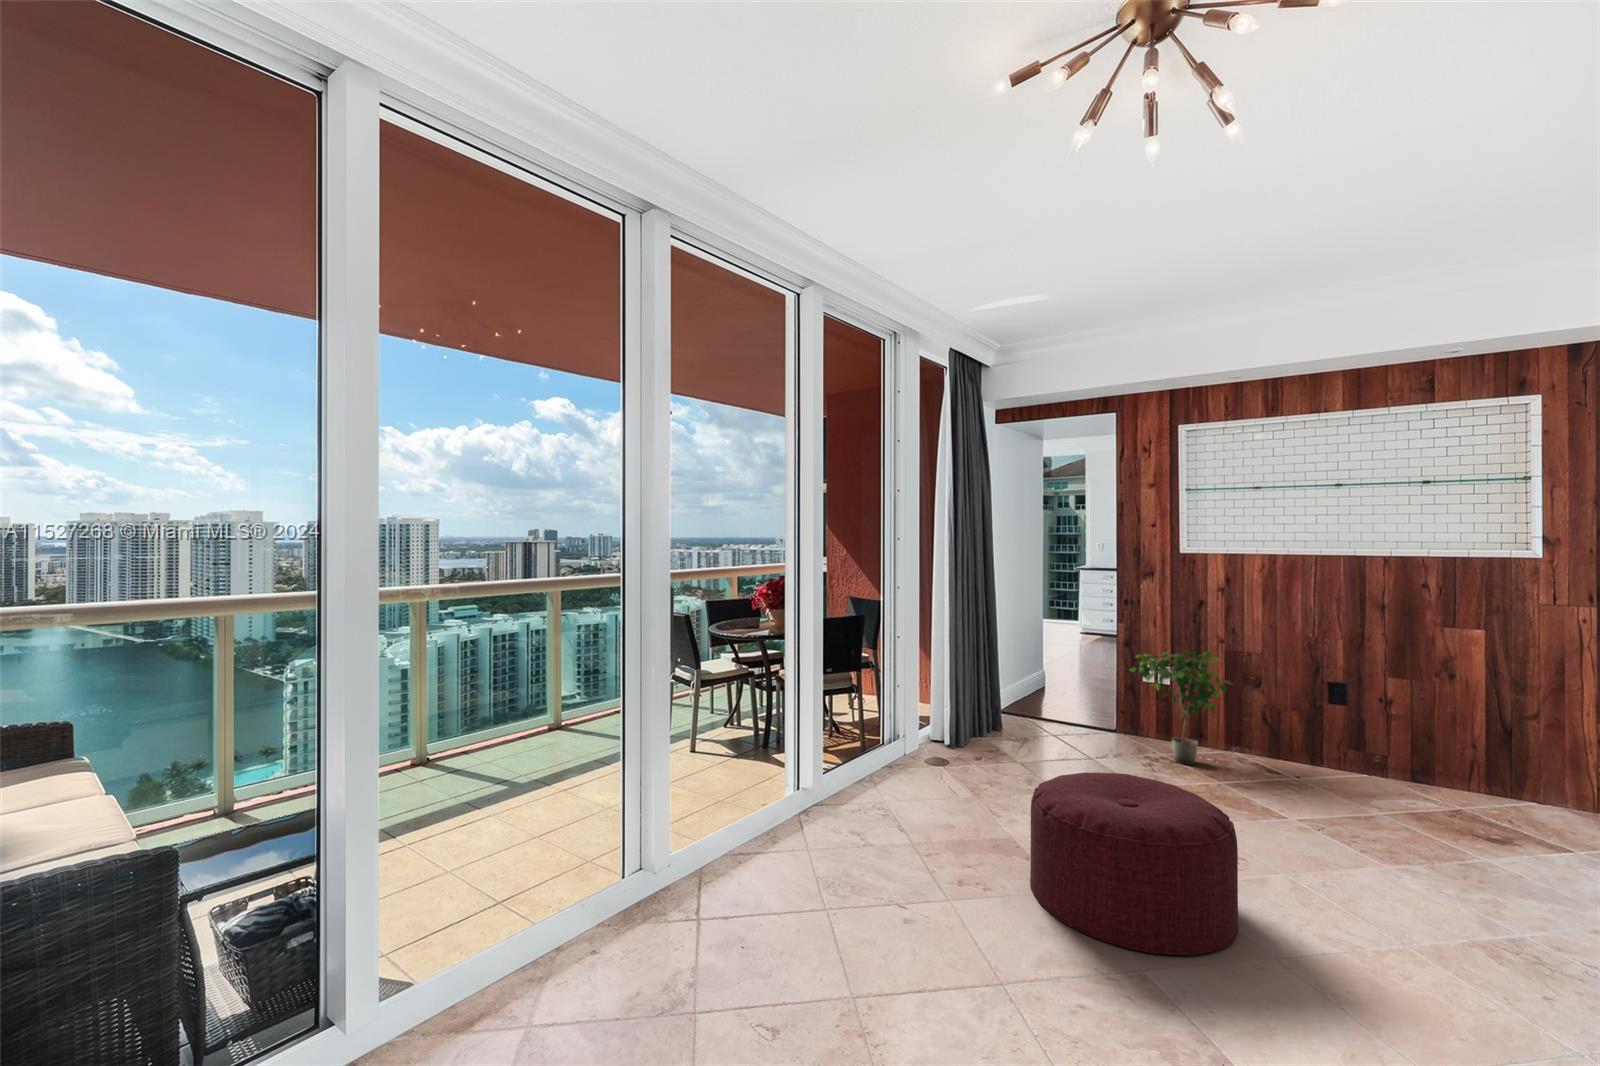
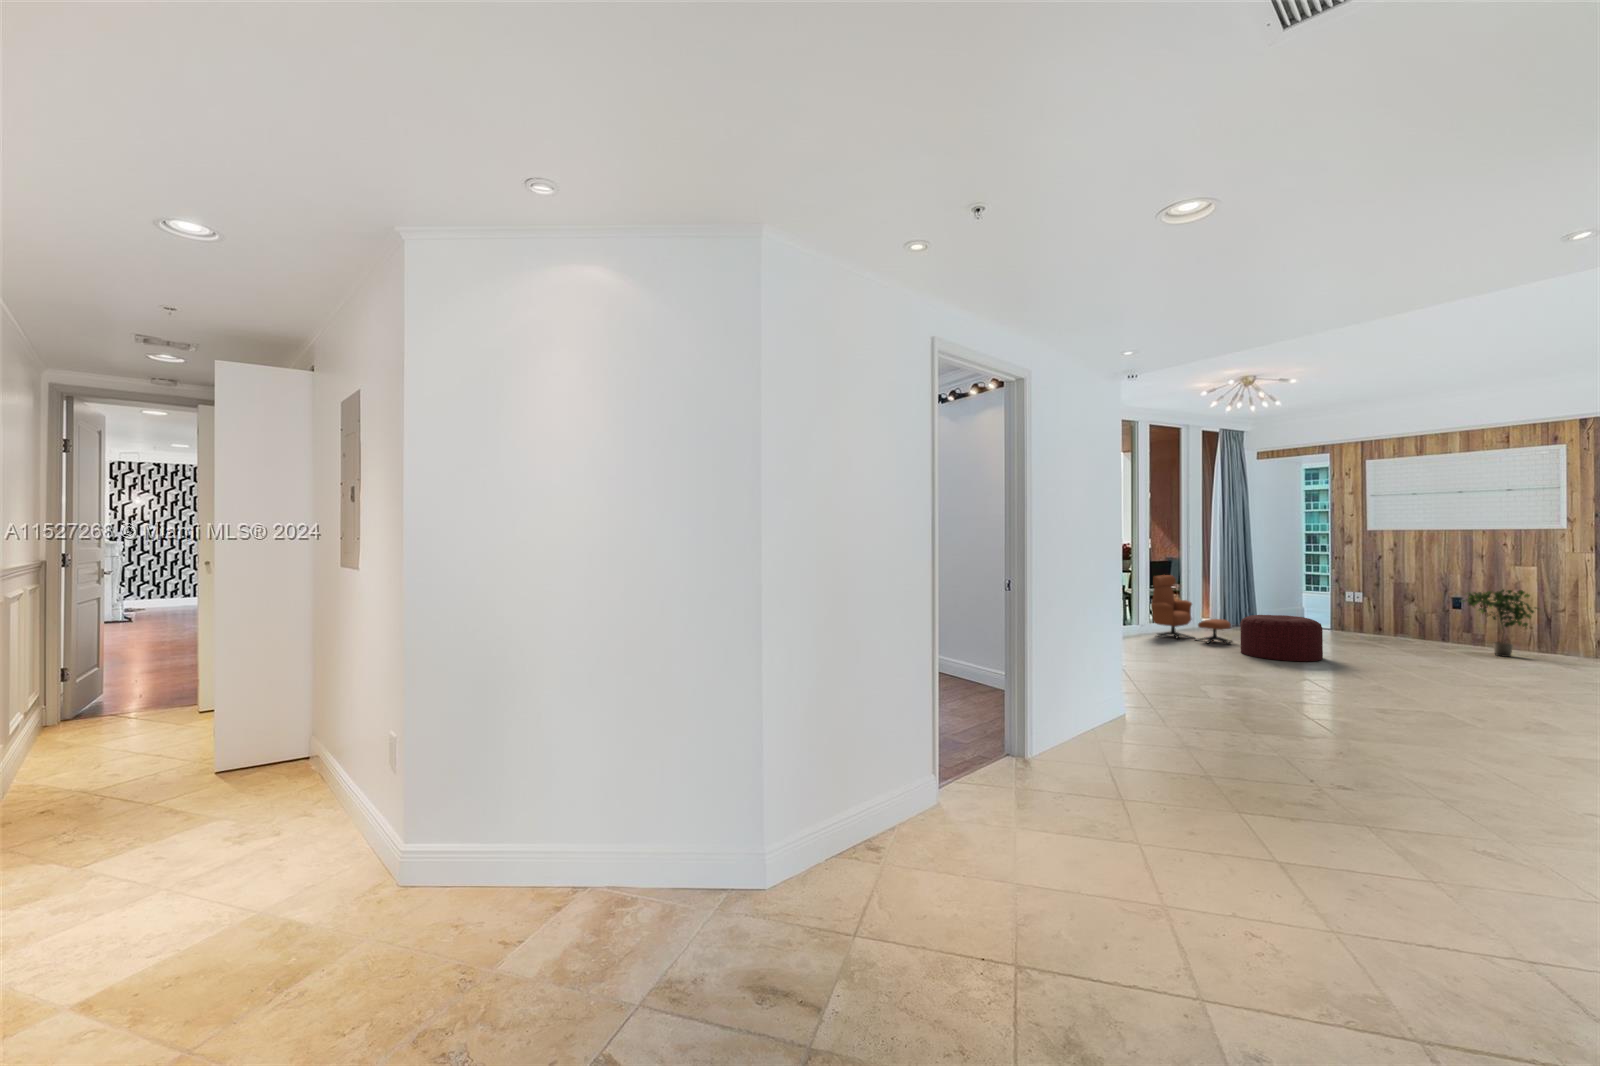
lounge chair: none [819,650,993,838] -> present [1151,575,1231,644]
potted plant: present [1131,651,1232,765] -> present [1462,590,1538,657]

